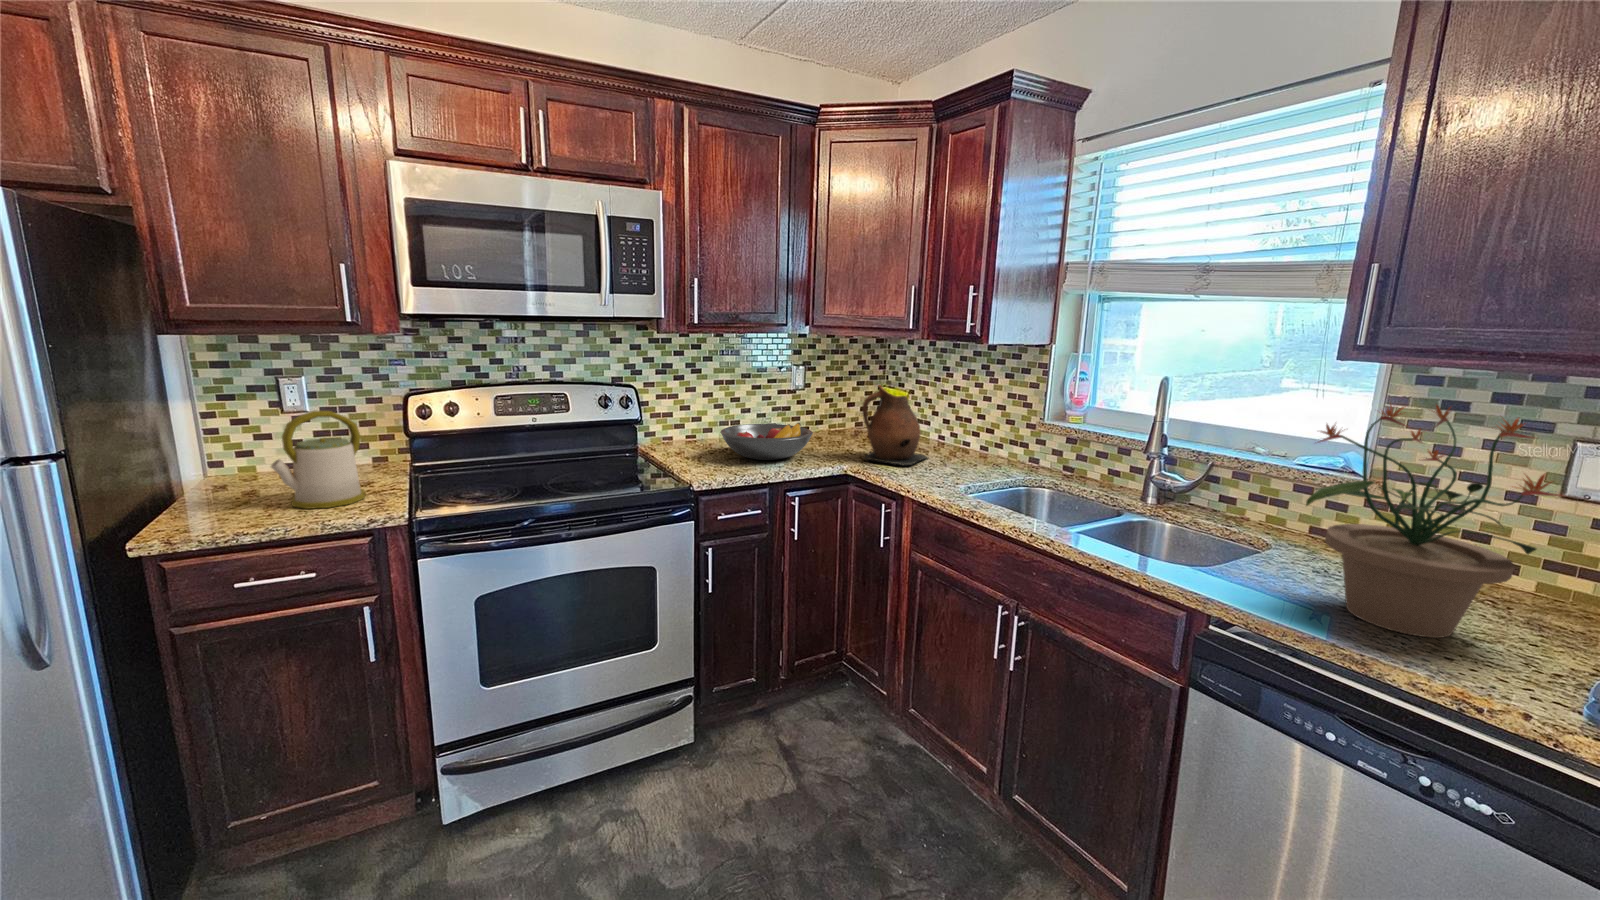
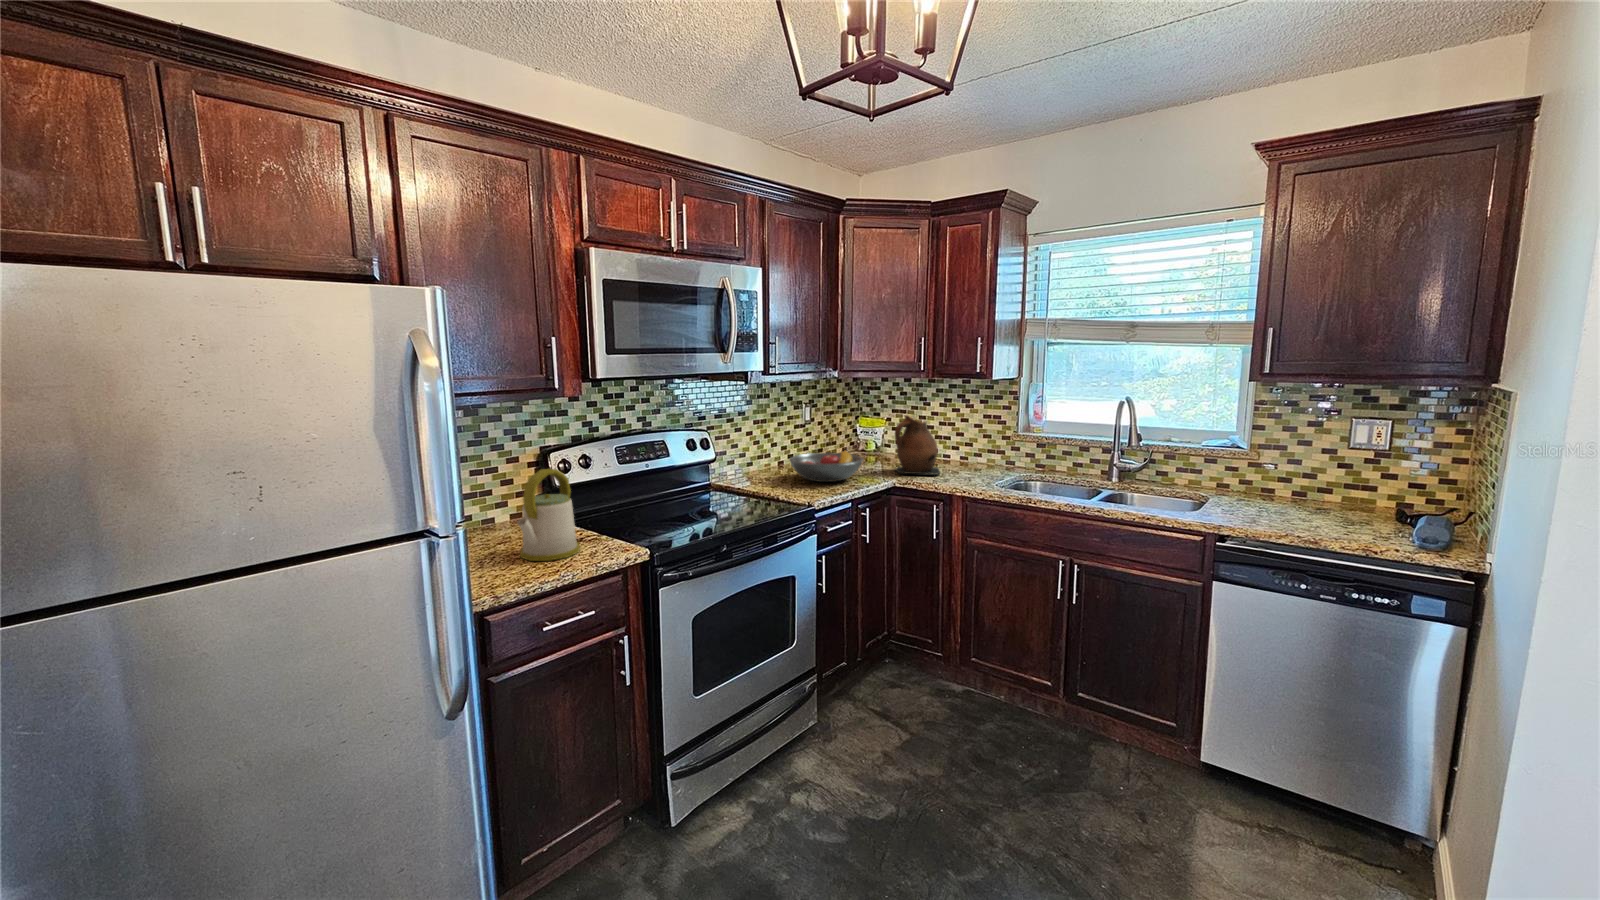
potted plant: present [1306,405,1560,638] -> none [1249,403,1388,527]

